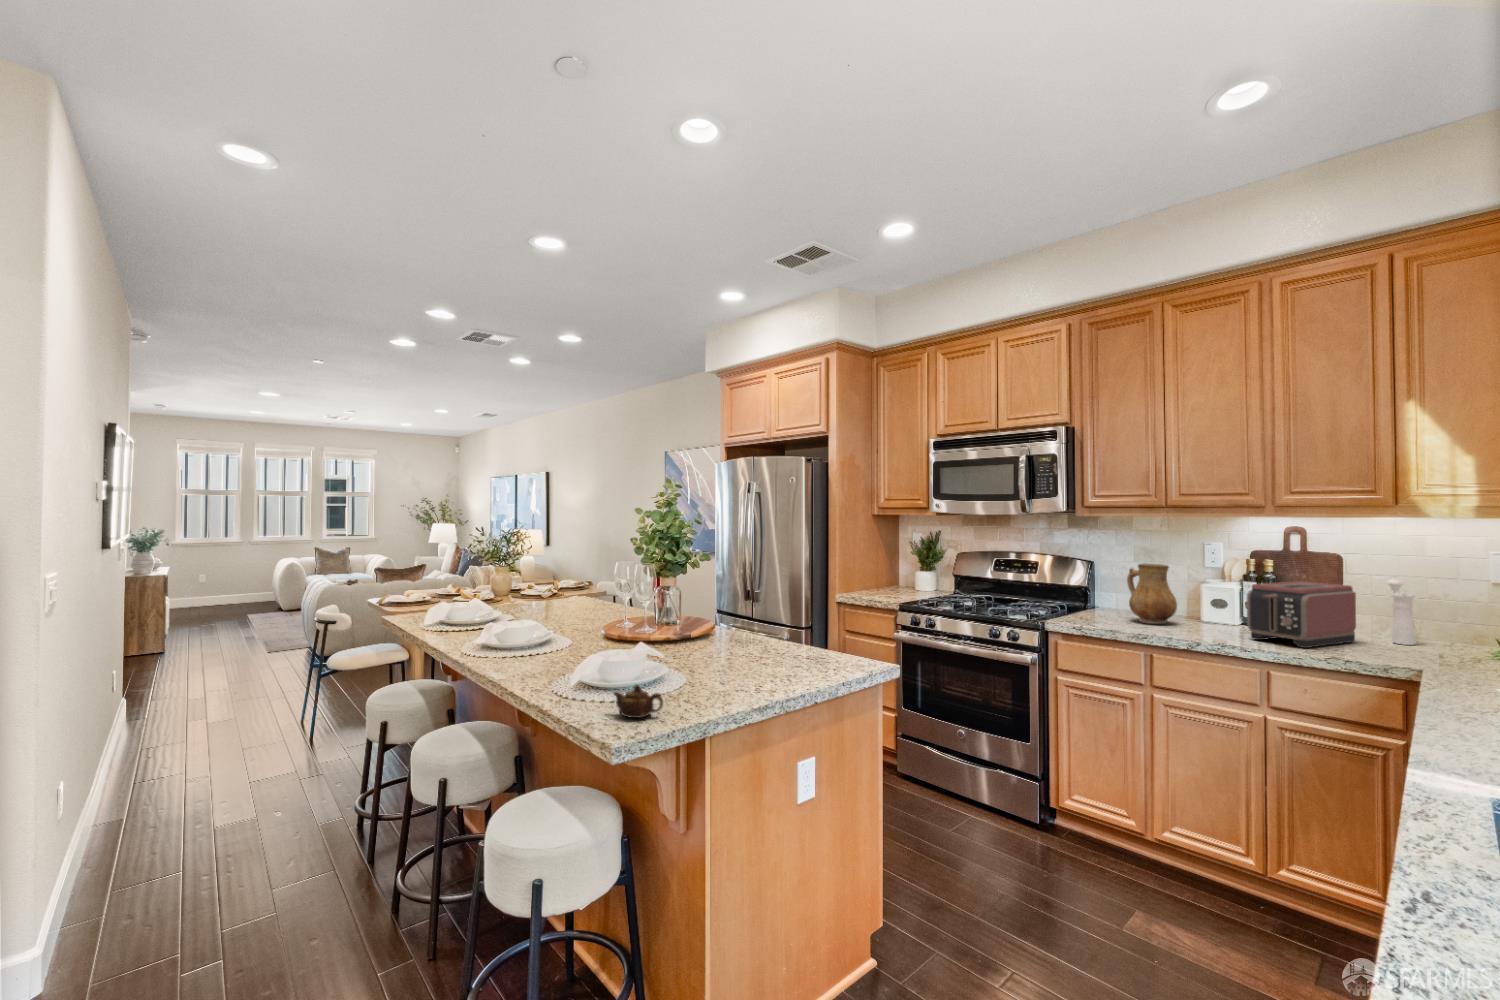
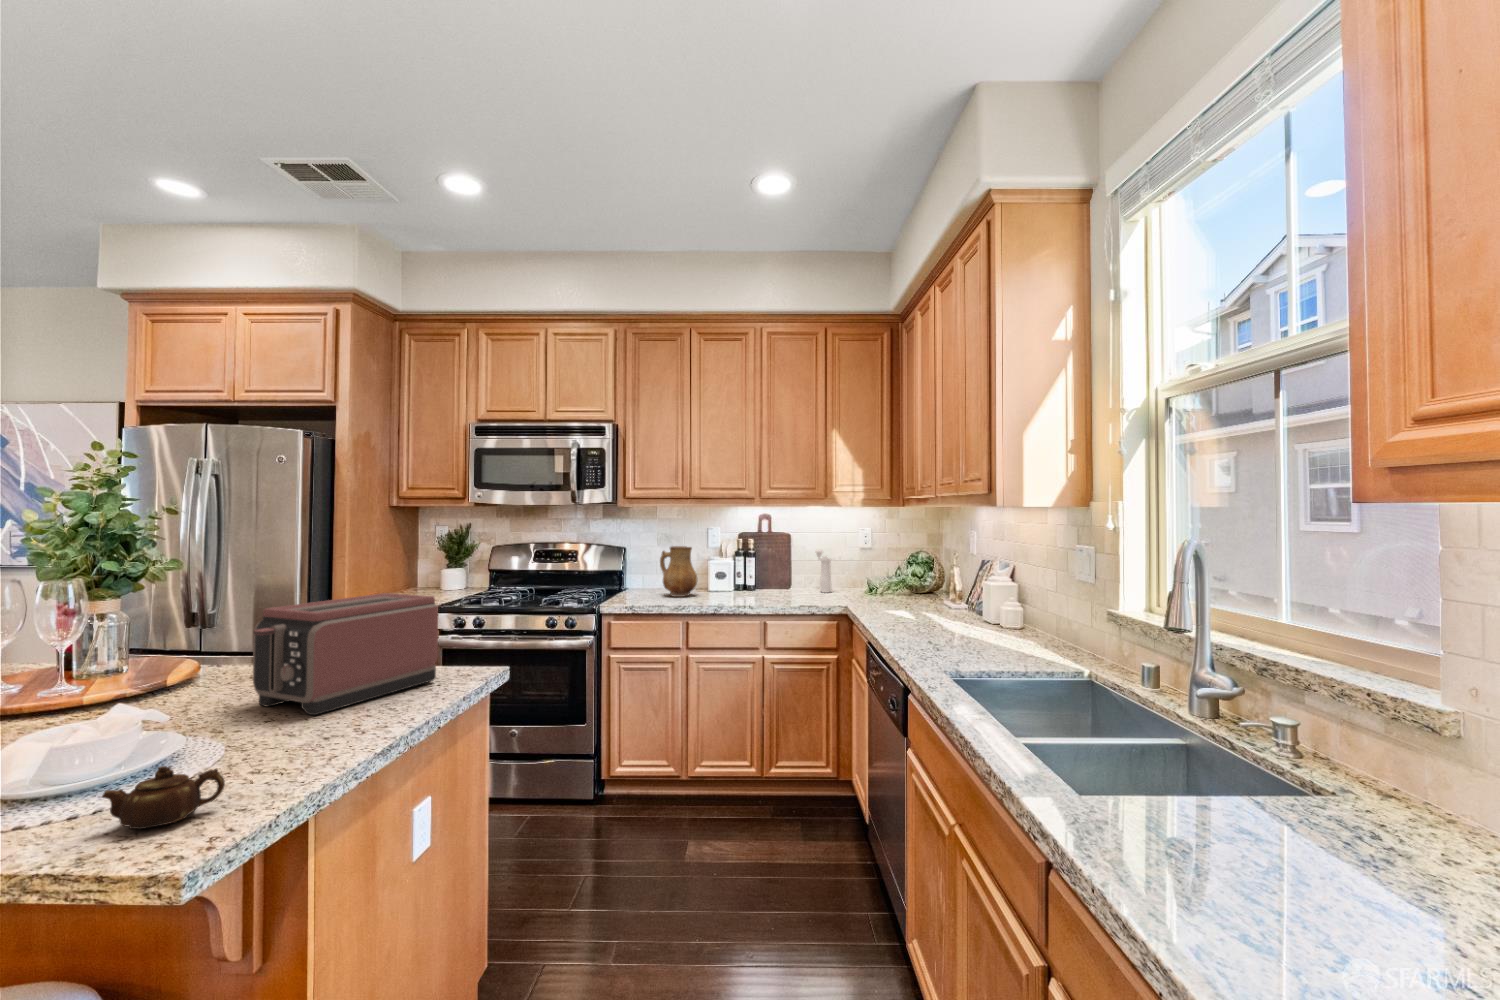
toaster: present [1247,581,1356,648] -> present [253,593,438,715]

